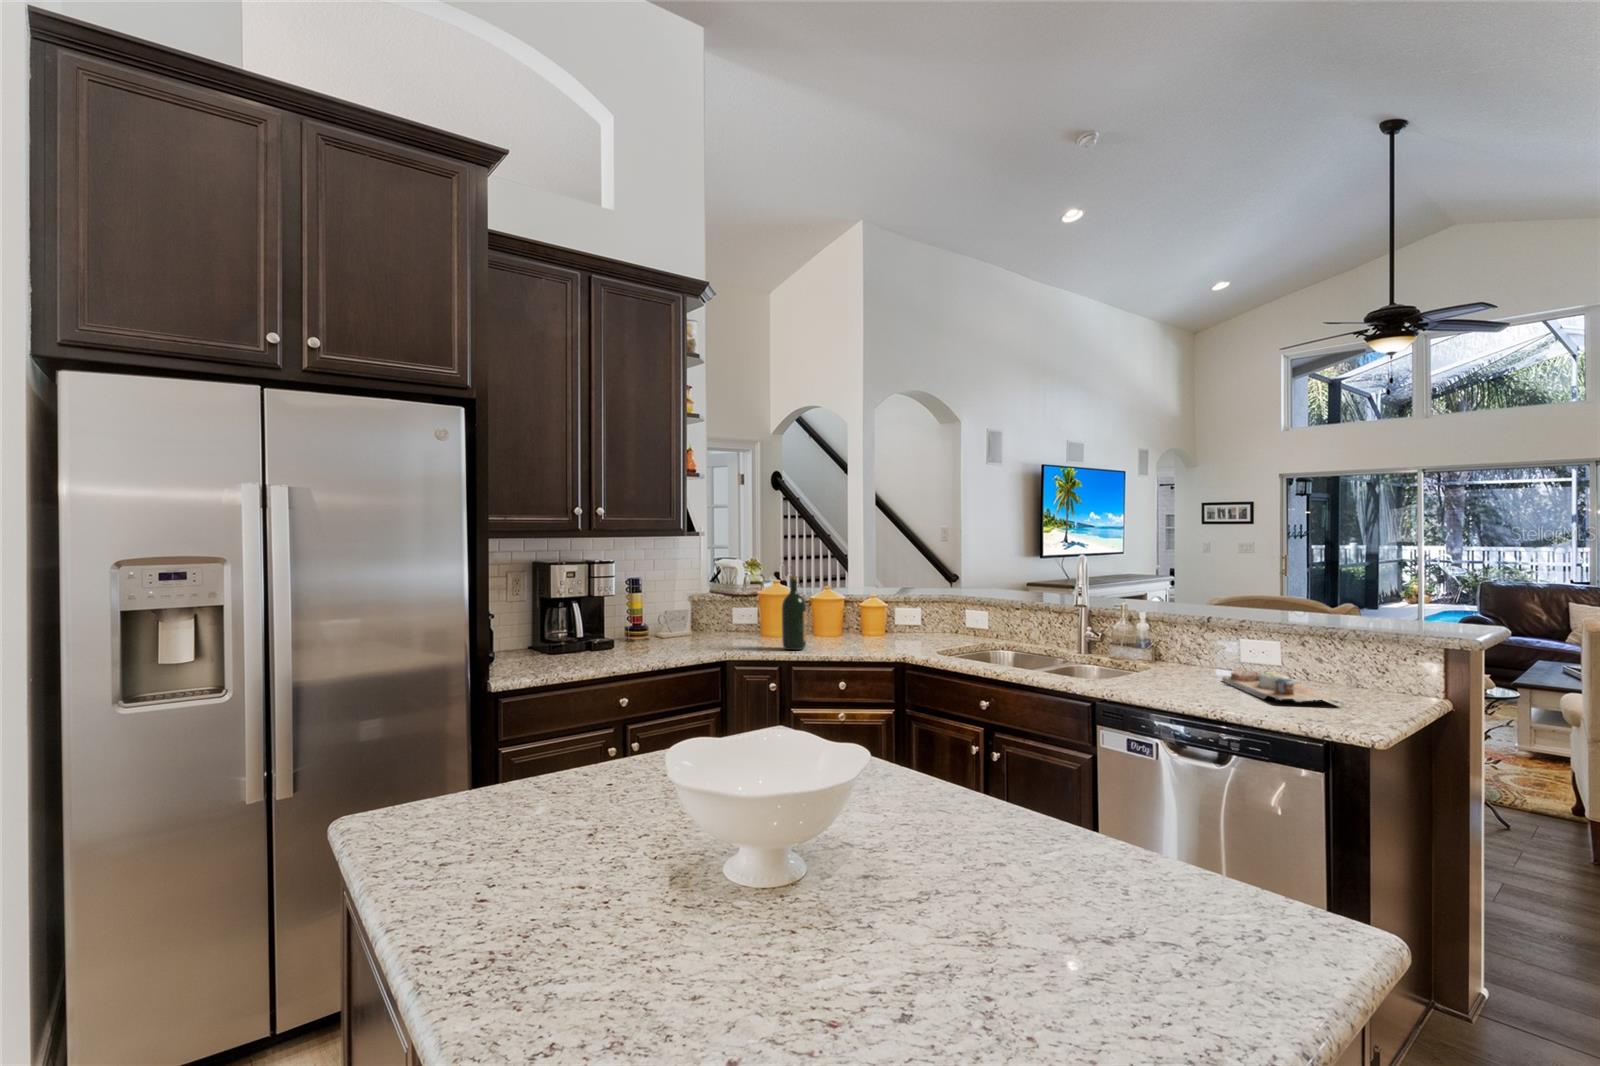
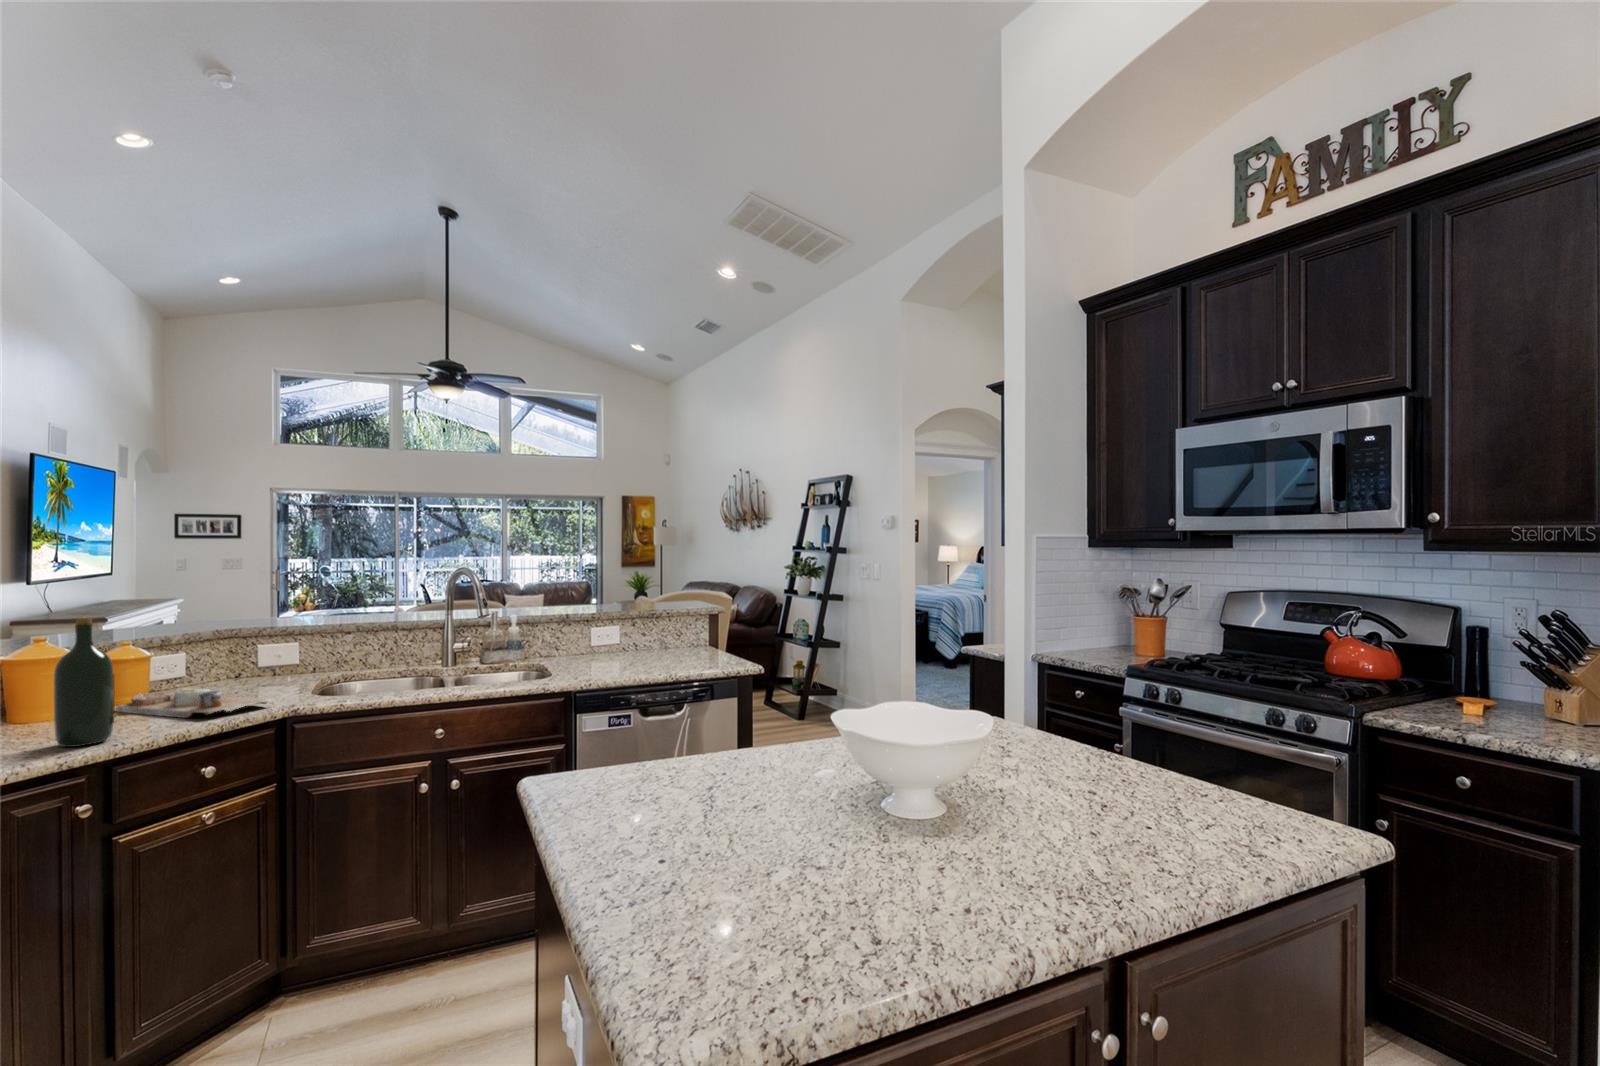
cutting board: present [1222,669,1343,704] -> present [116,687,273,718]

